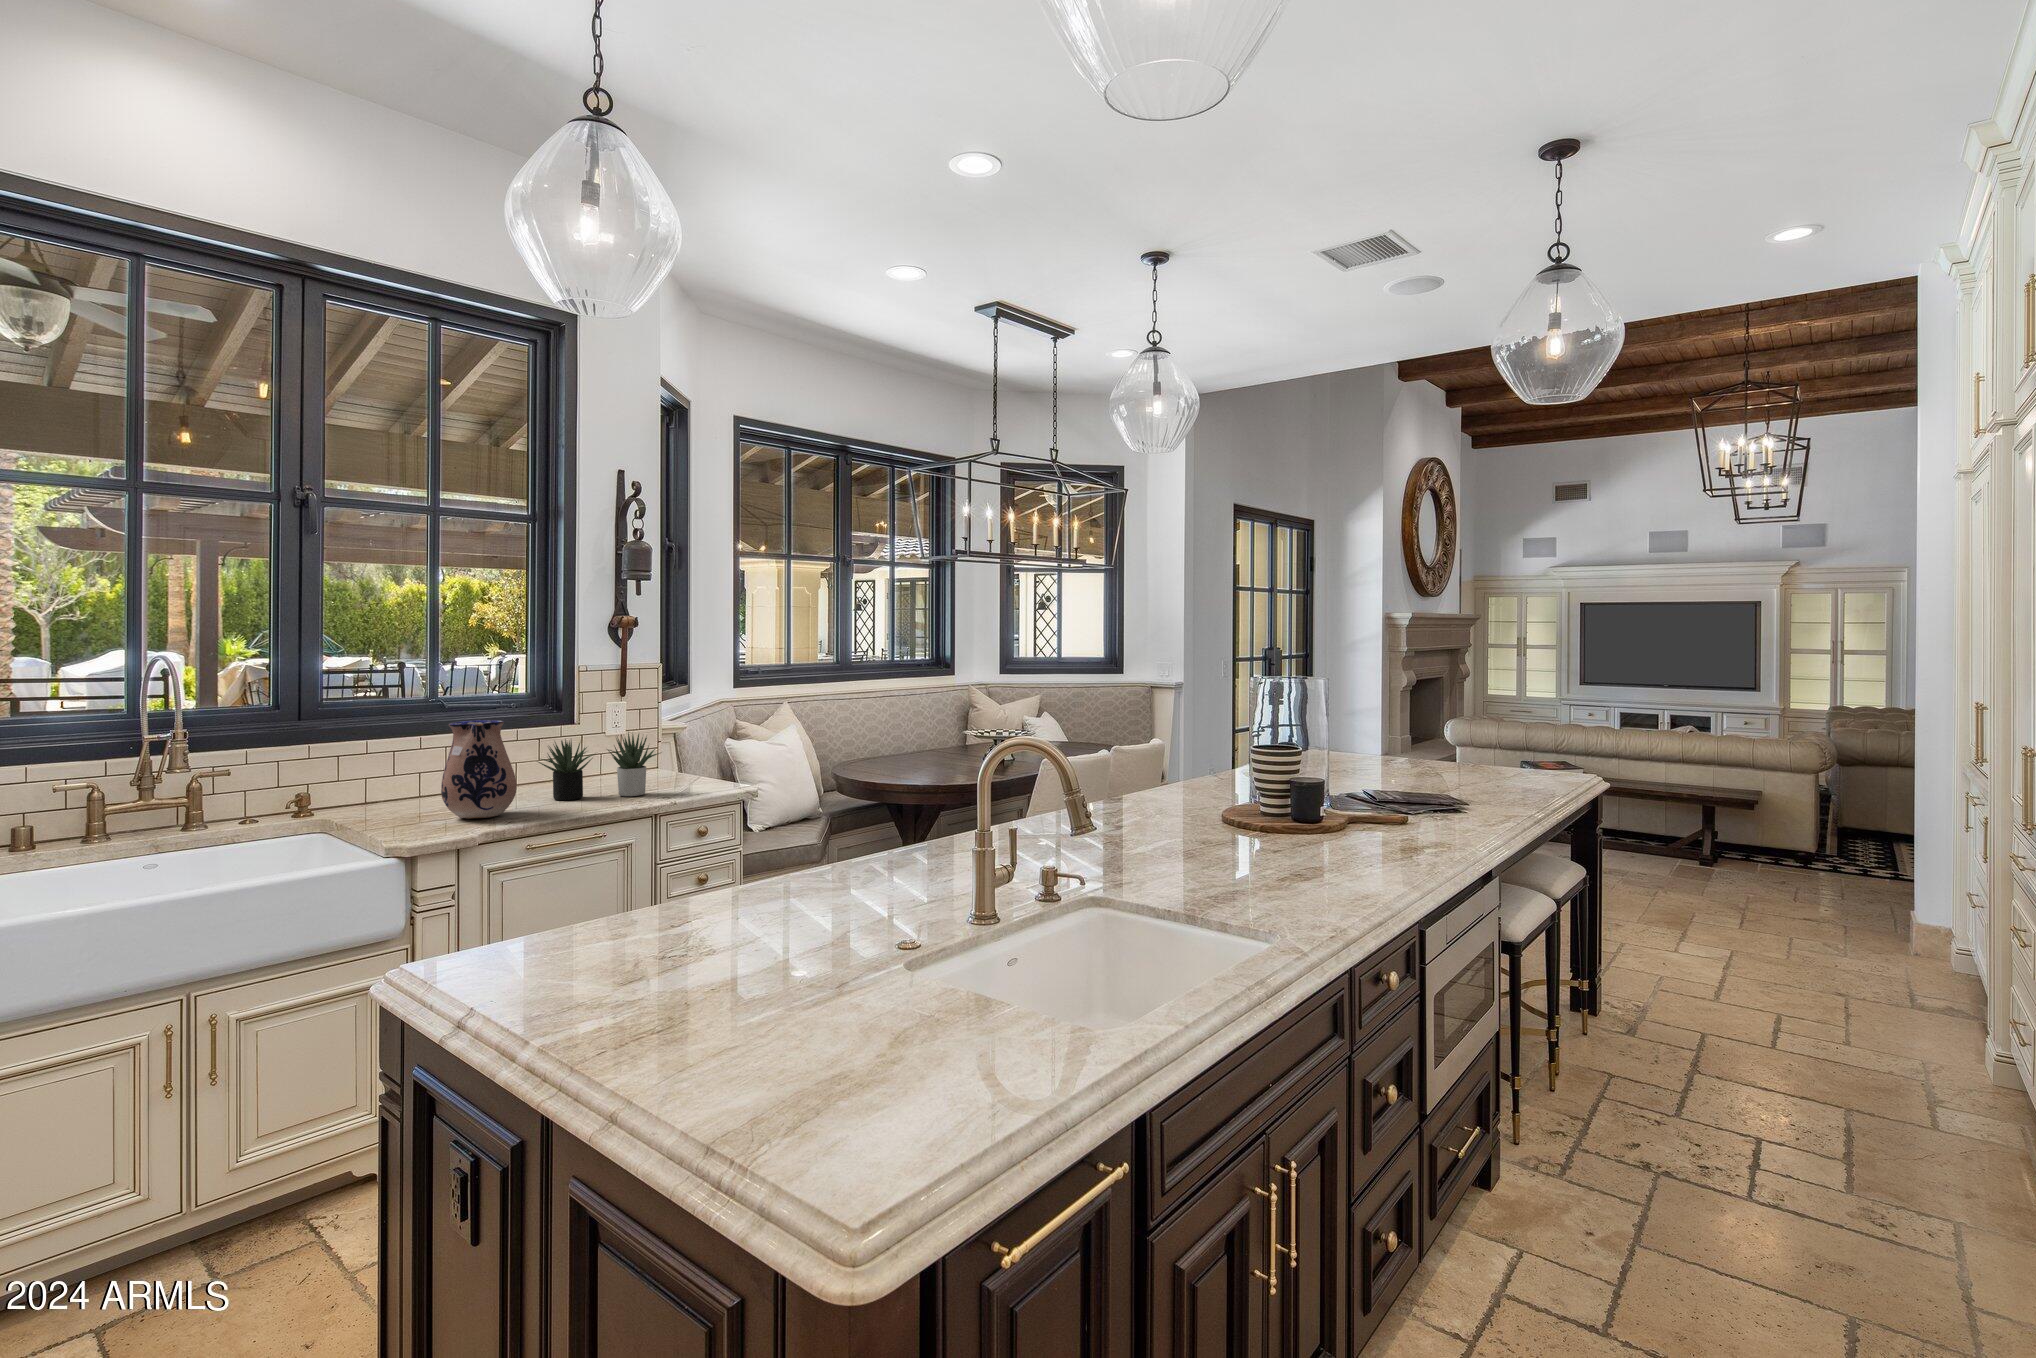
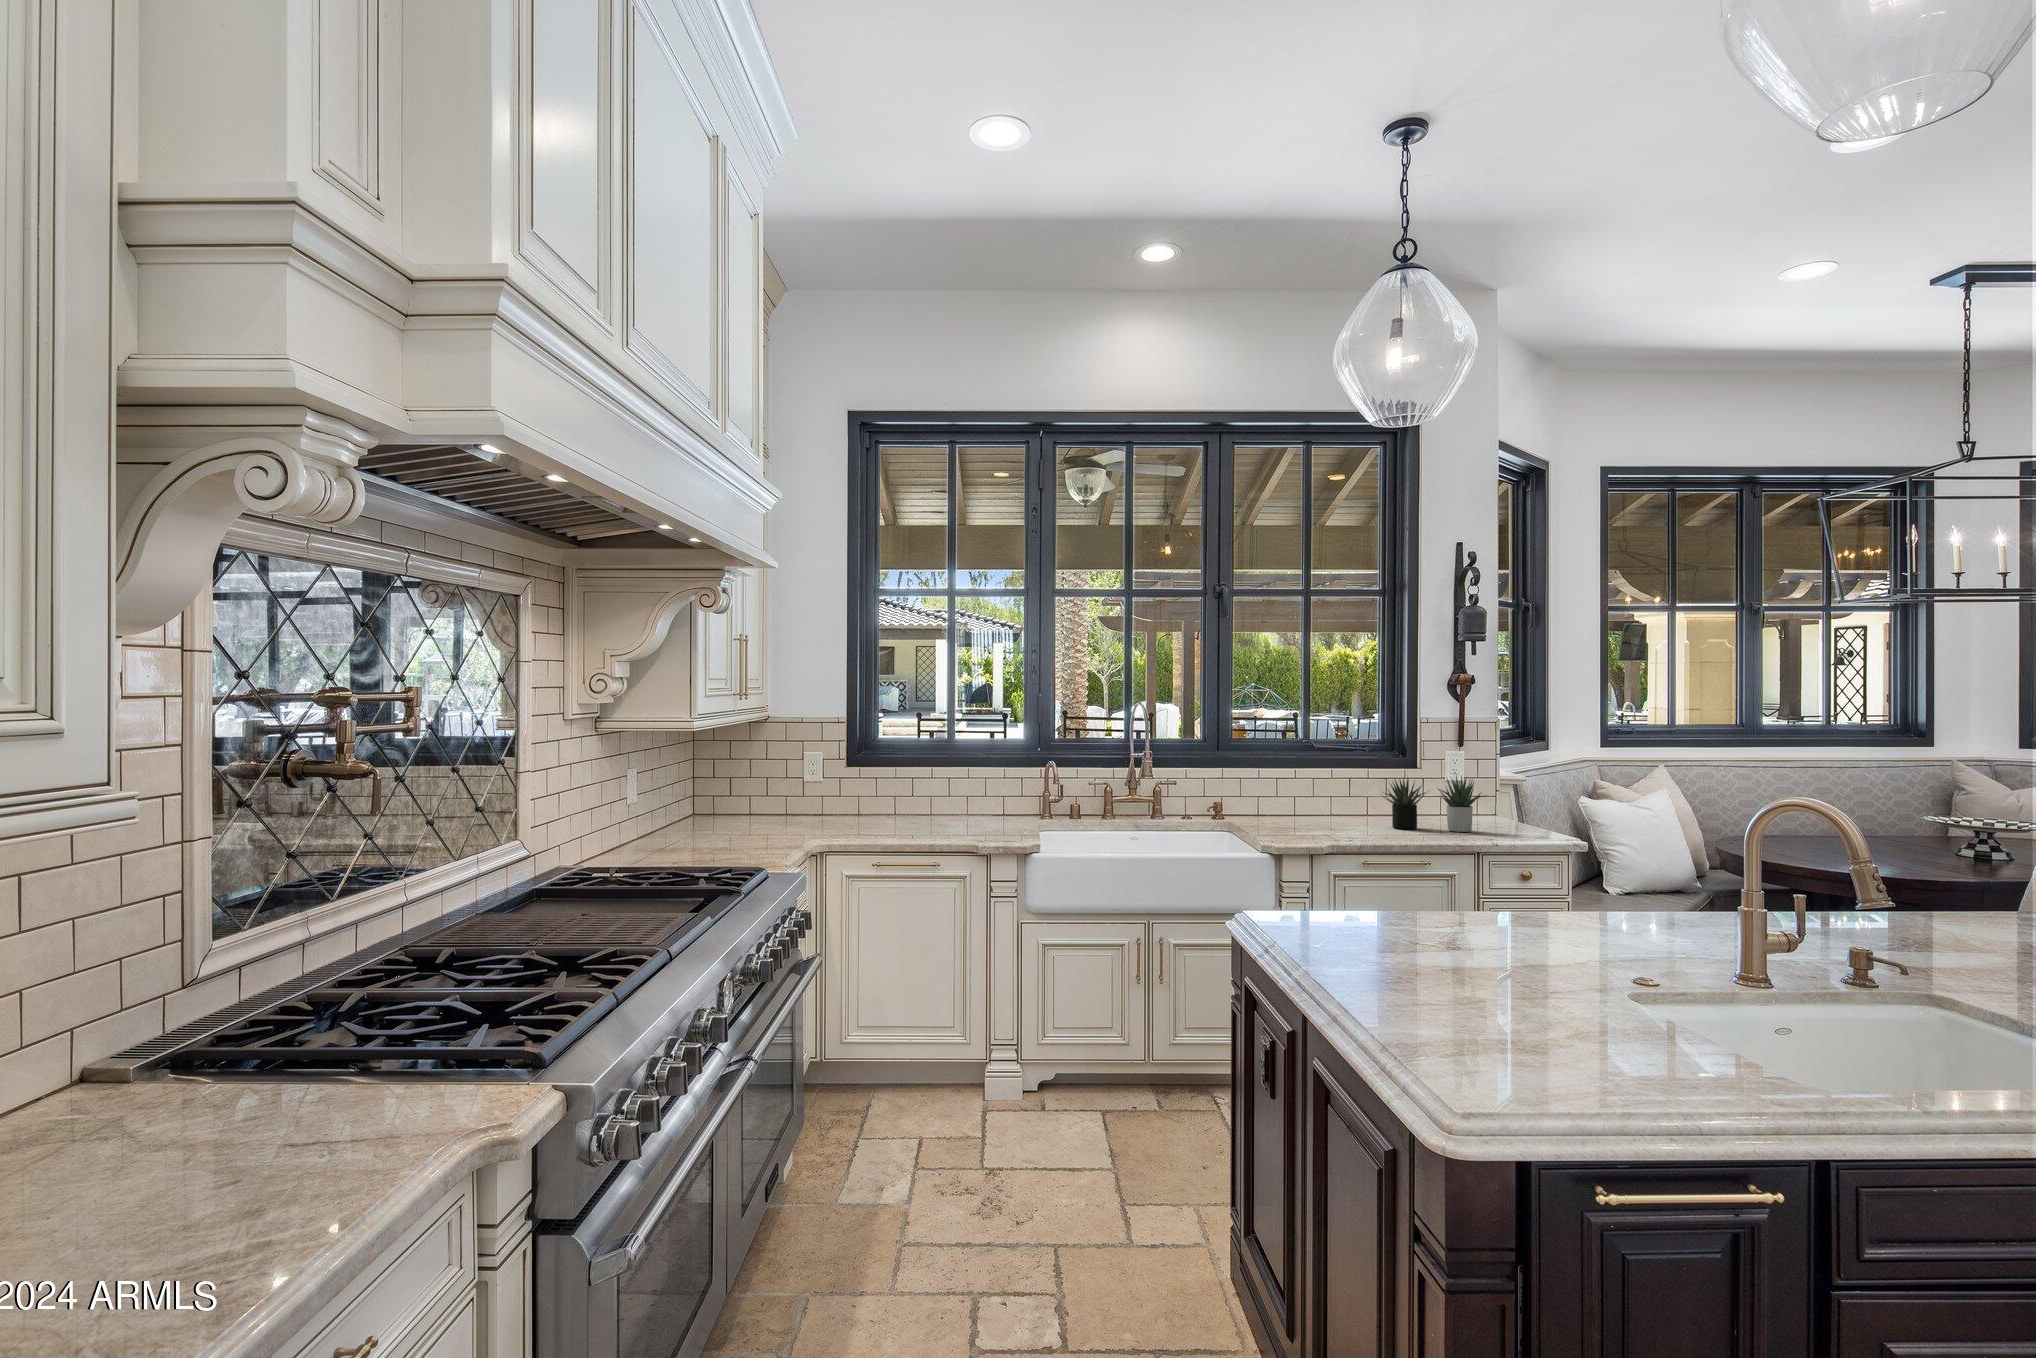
ceramic pitcher: present [441,720,517,819] -> none [1304,757,1359,833]

